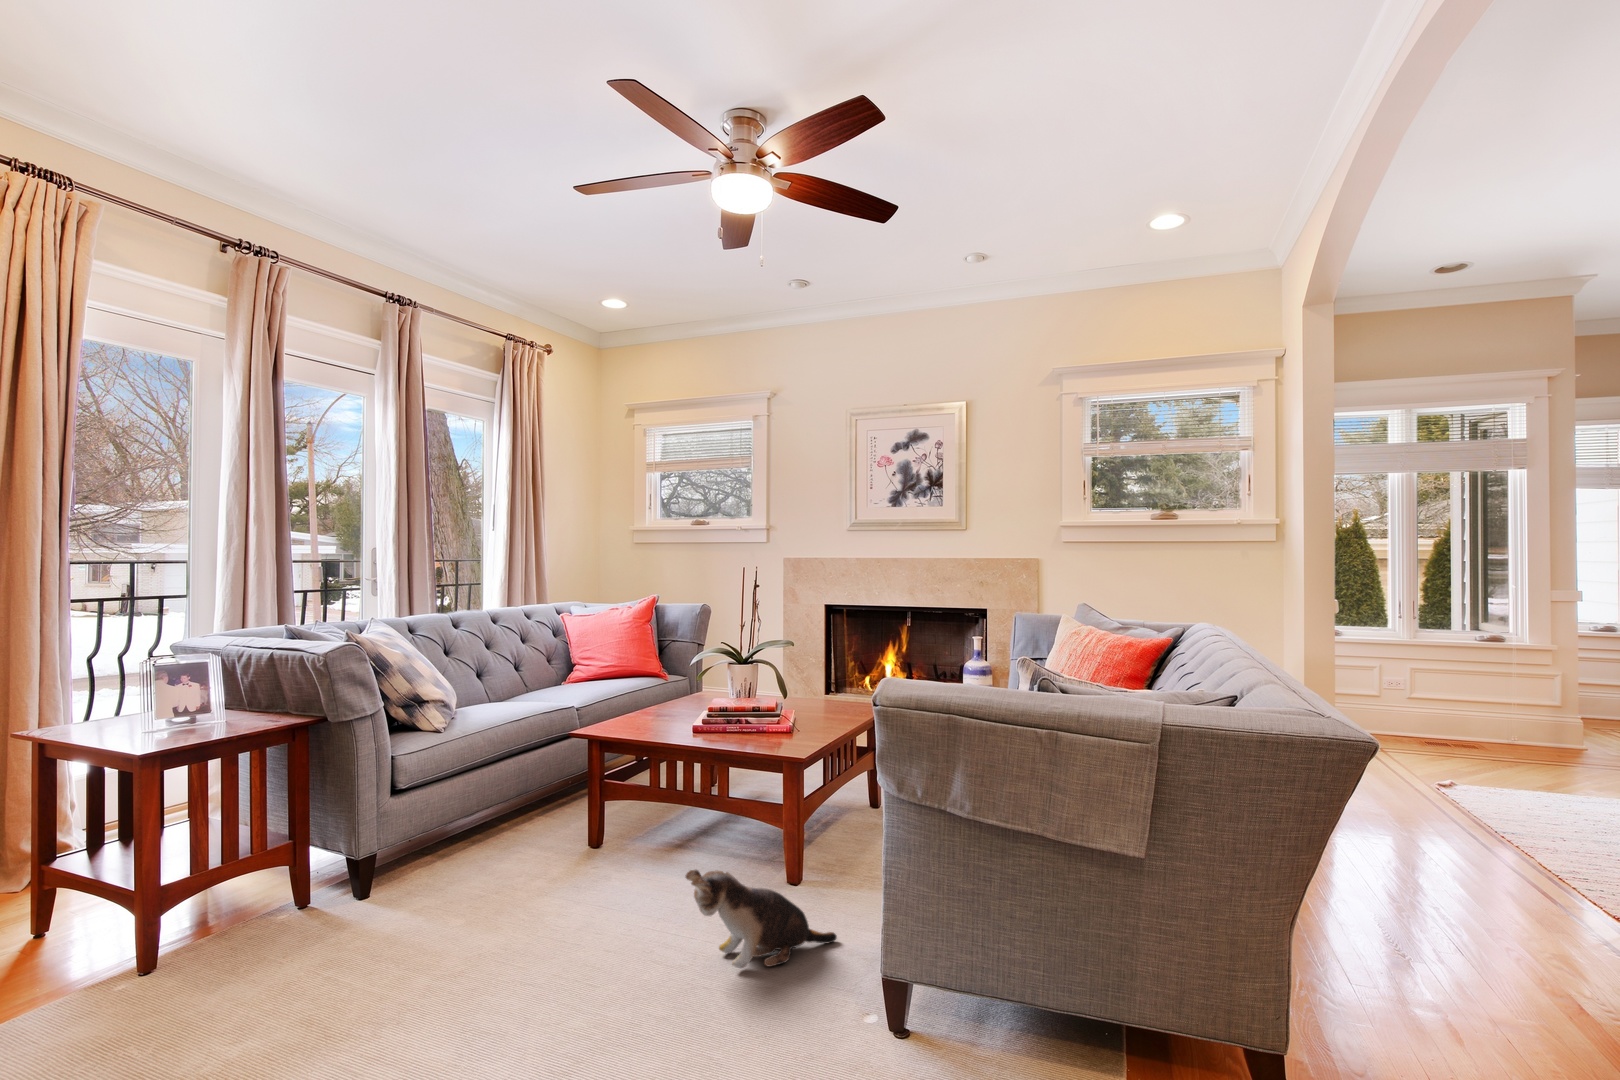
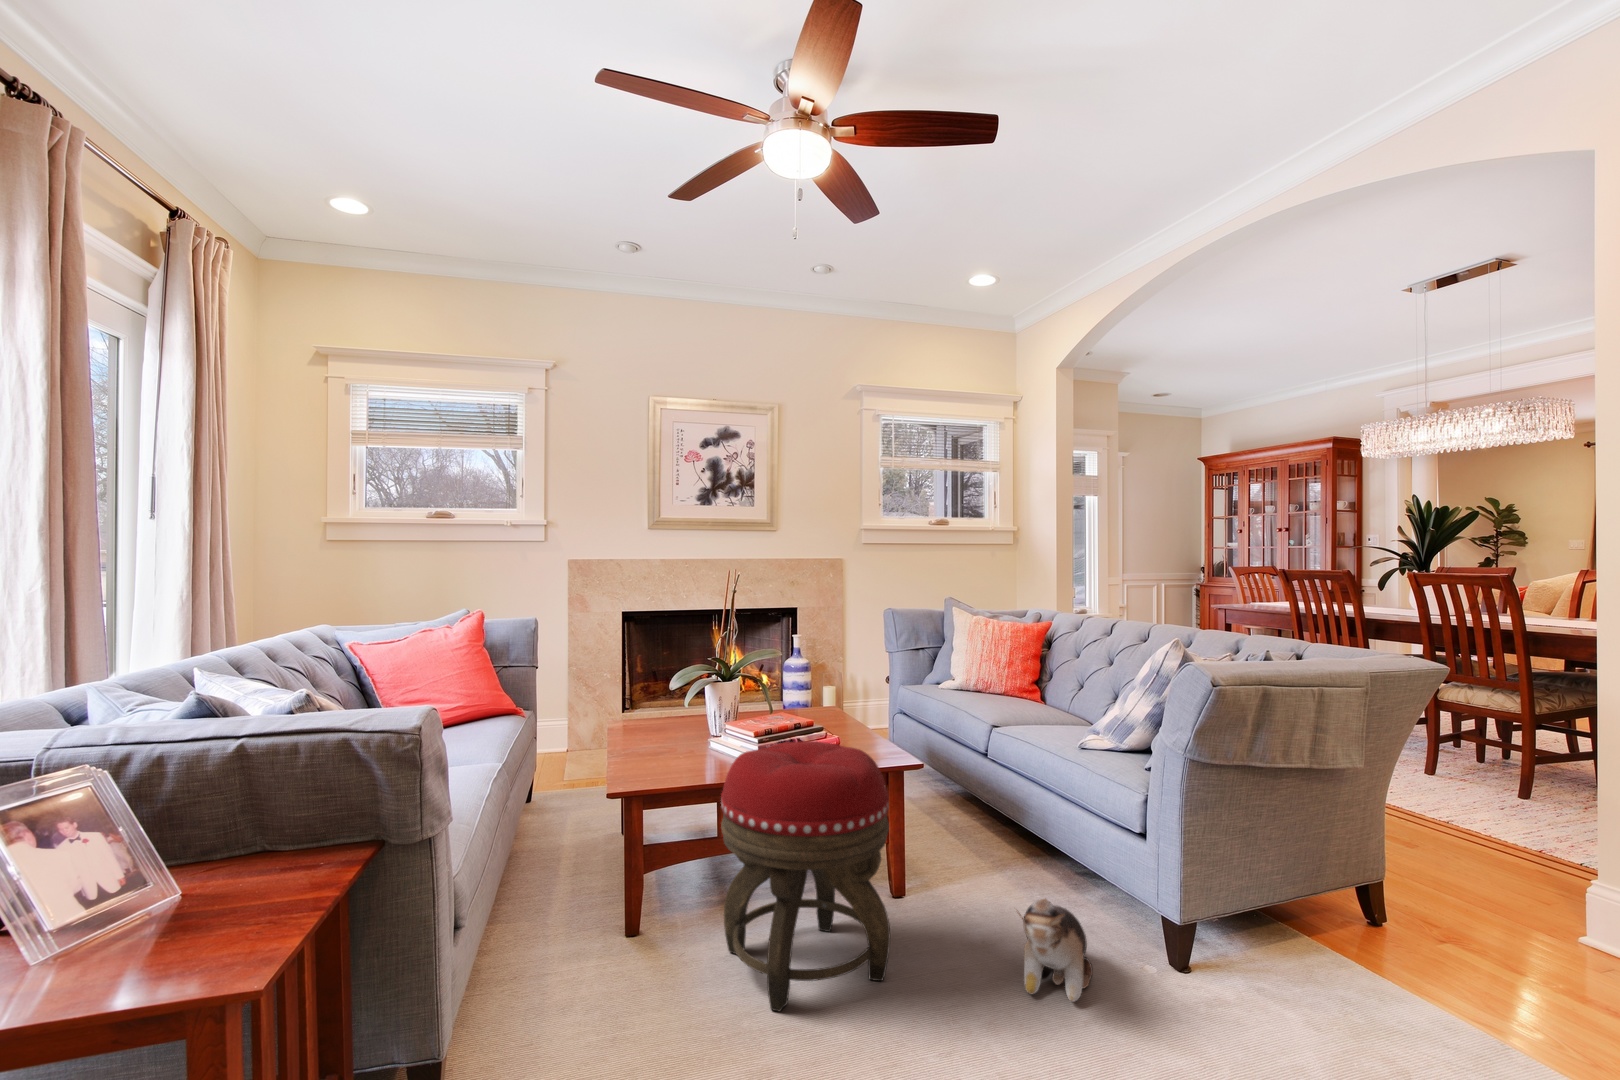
footstool: none [573,713,707,908] -> present [721,741,890,1011]

